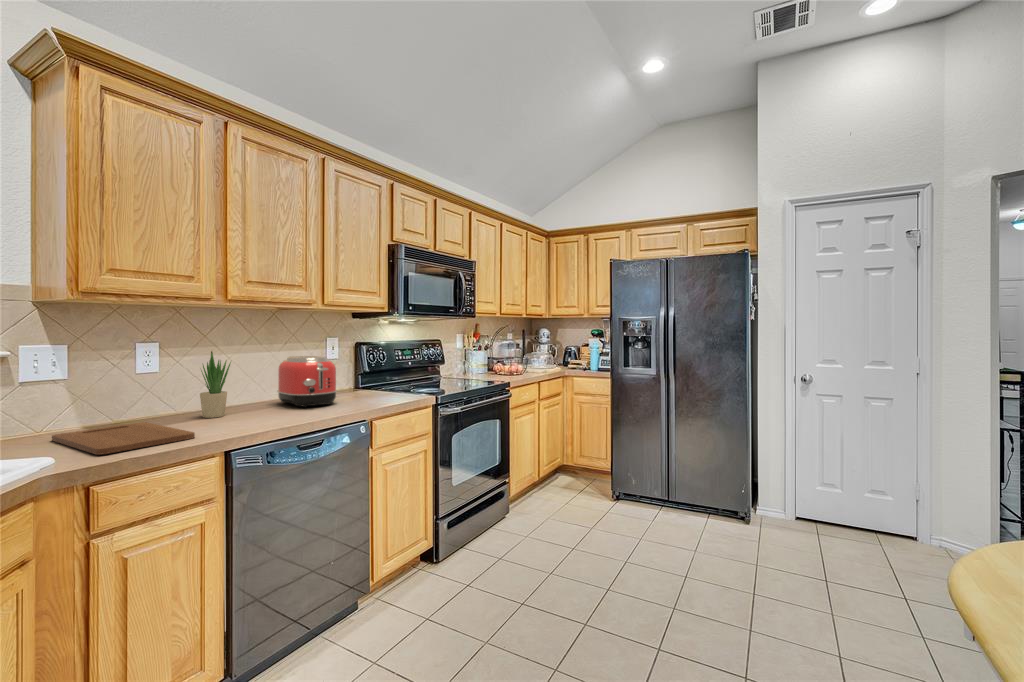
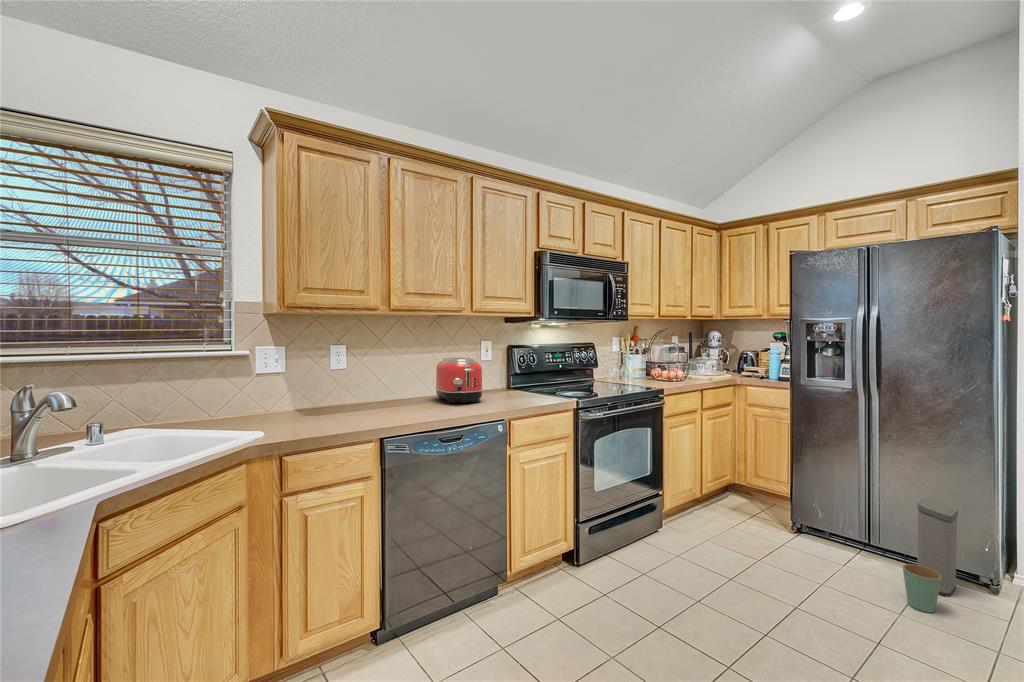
potted plant: present [200,351,231,418] -> none [373,351,397,408]
cutting board: present [52,422,195,455] -> none [273,409,360,432]
trash can: none [693,458,724,544] -> present [903,498,958,613]

